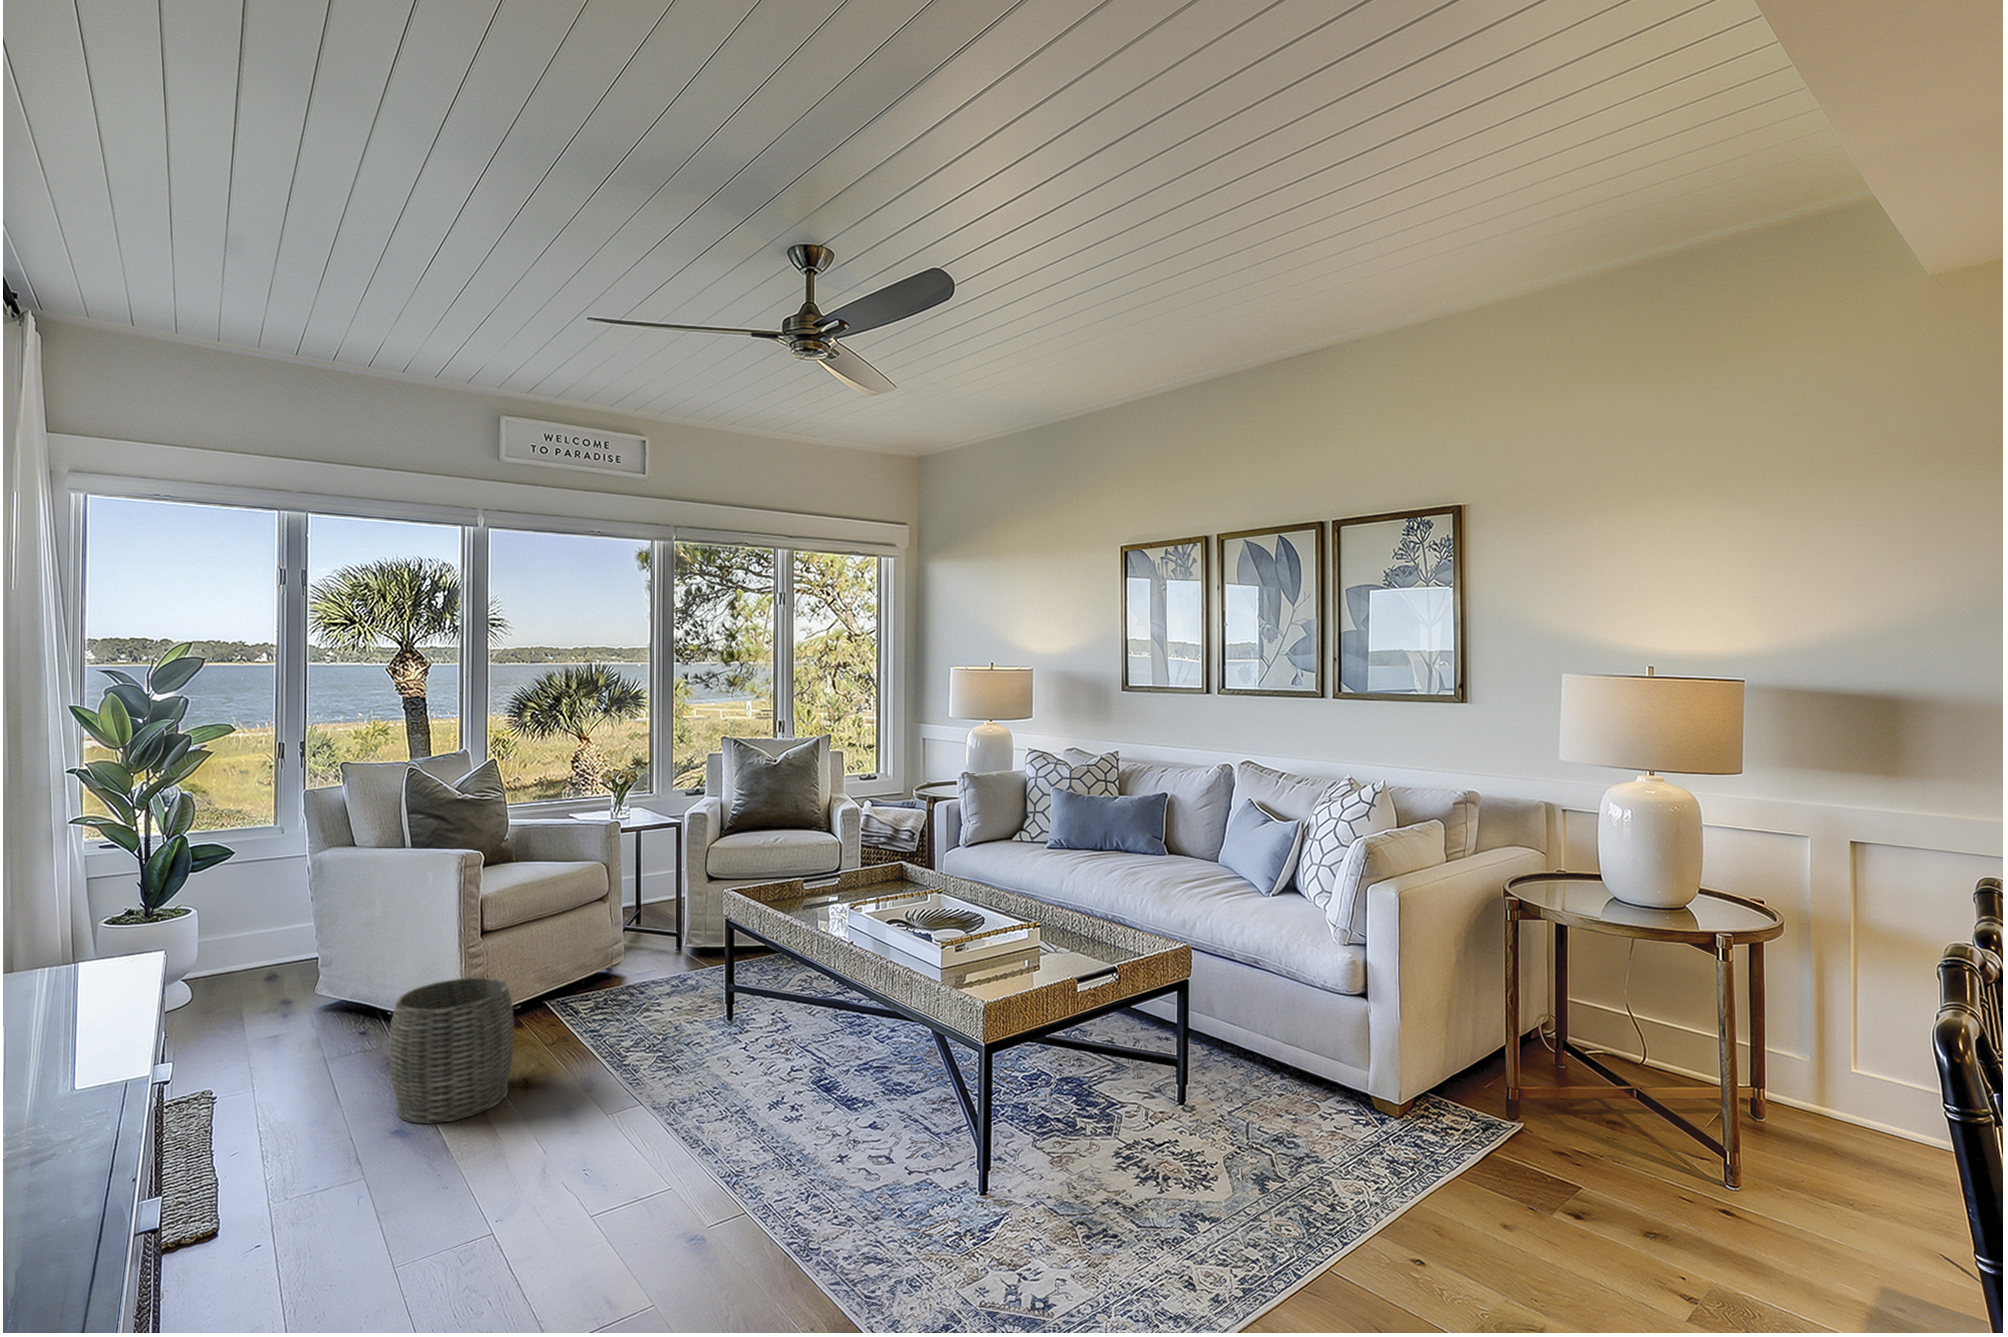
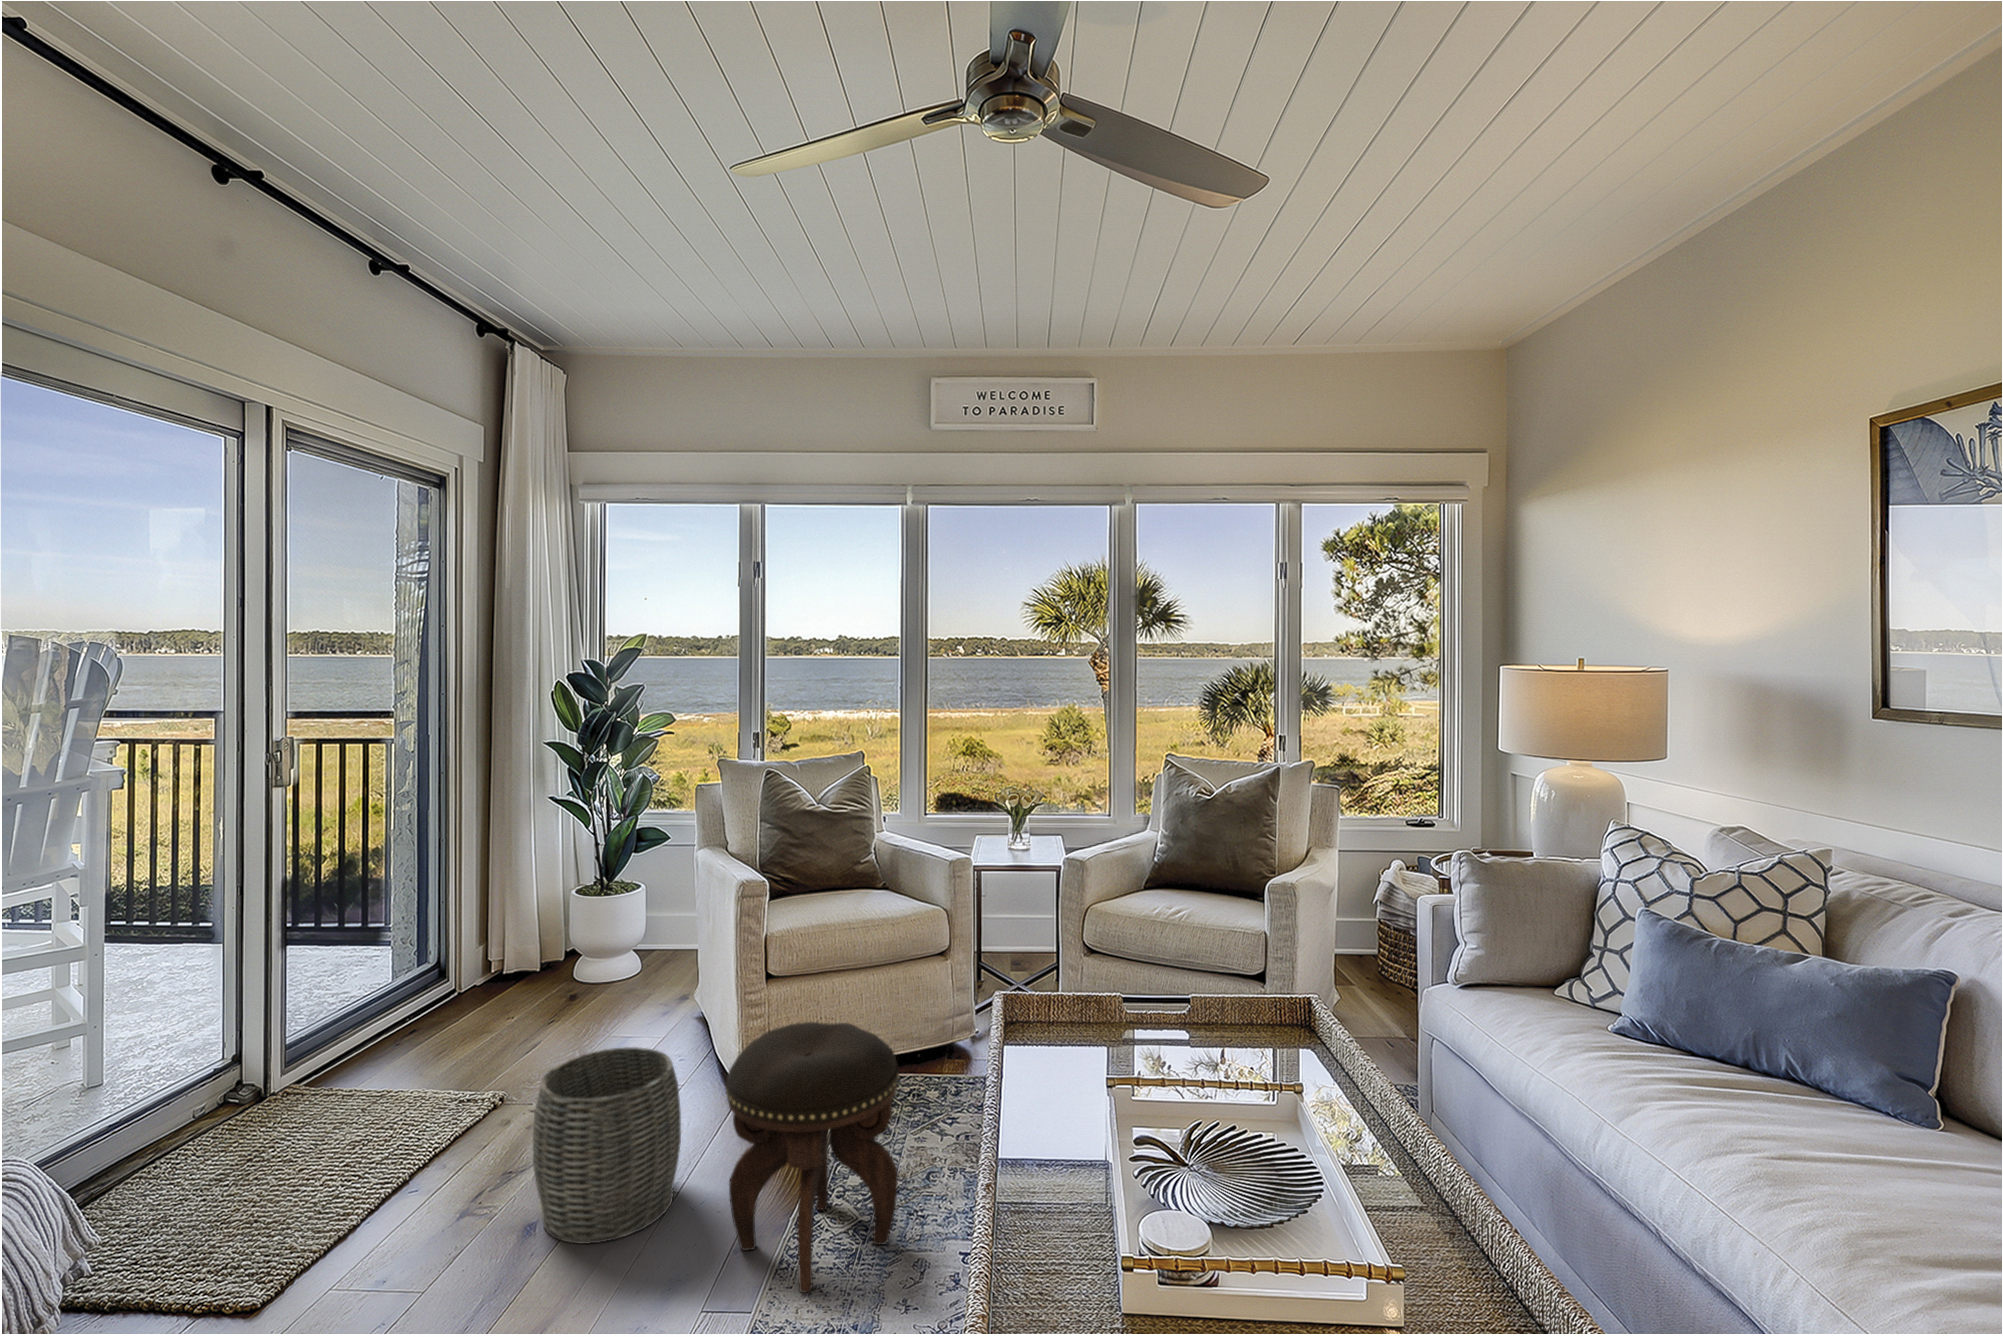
footstool: none [580,919,704,1085] -> present [726,1022,899,1292]

